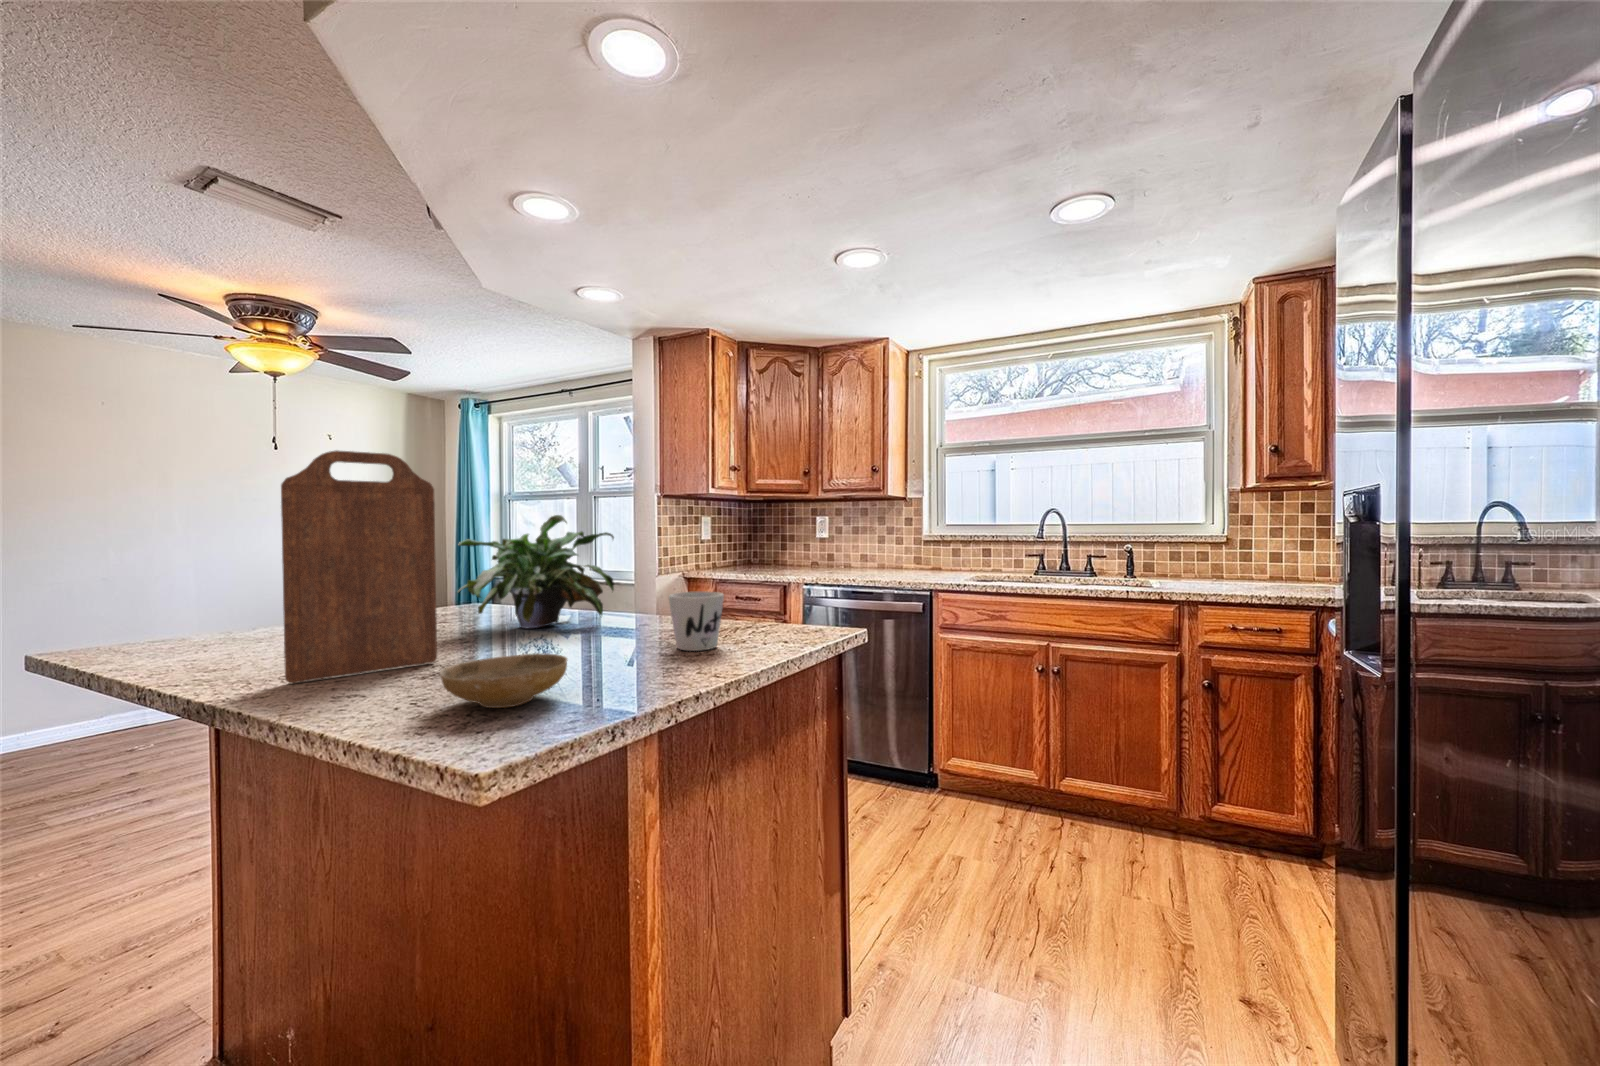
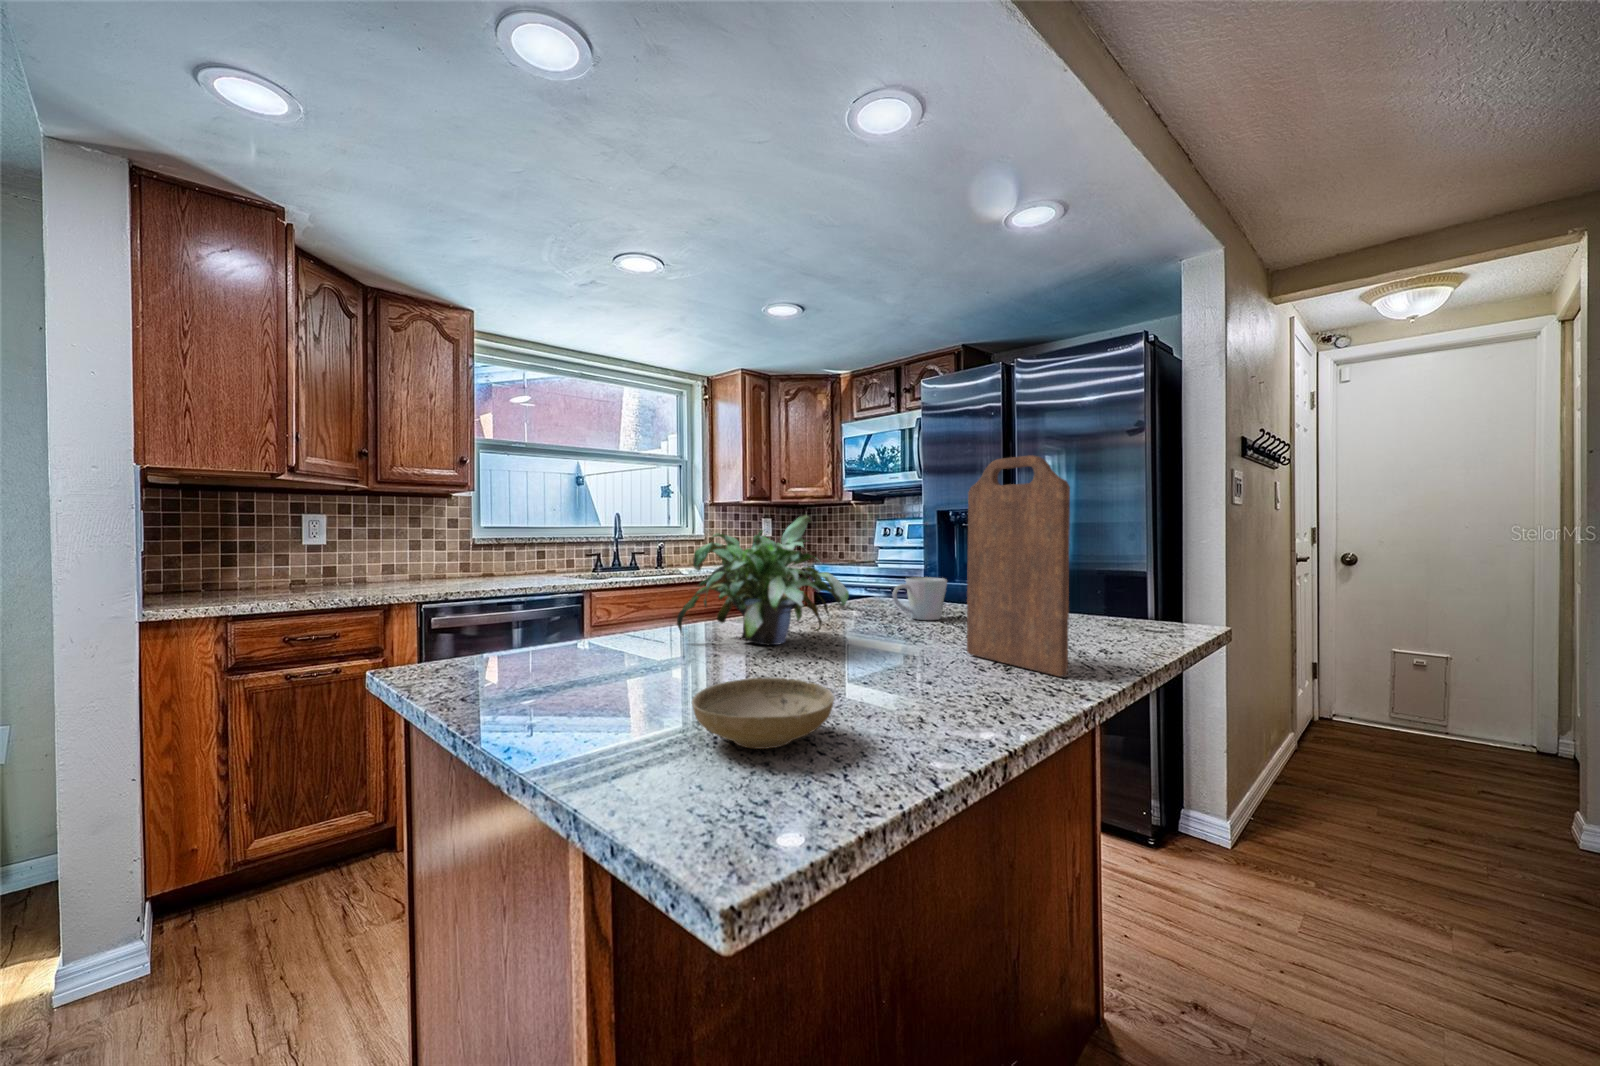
ceramic bowl: present [440,653,568,708] -> present [692,678,834,749]

